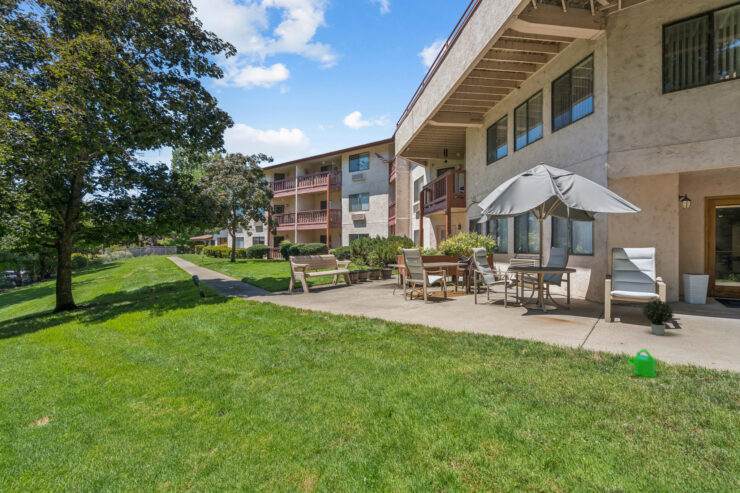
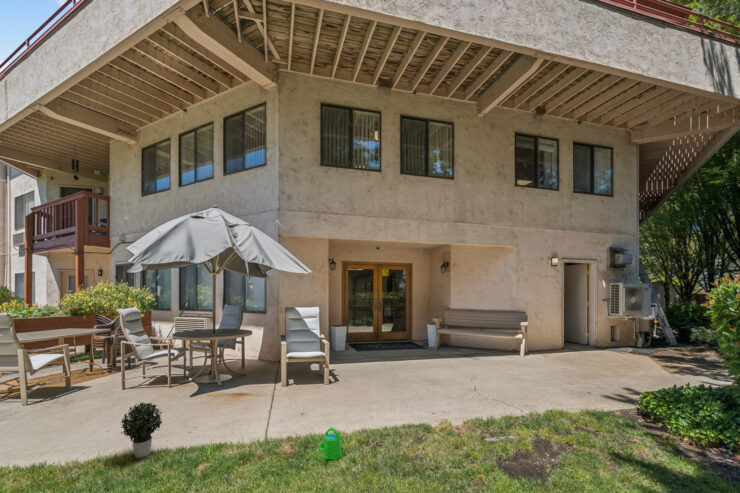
potted plant: present [642,300,674,336] -> present [121,402,162,458]

